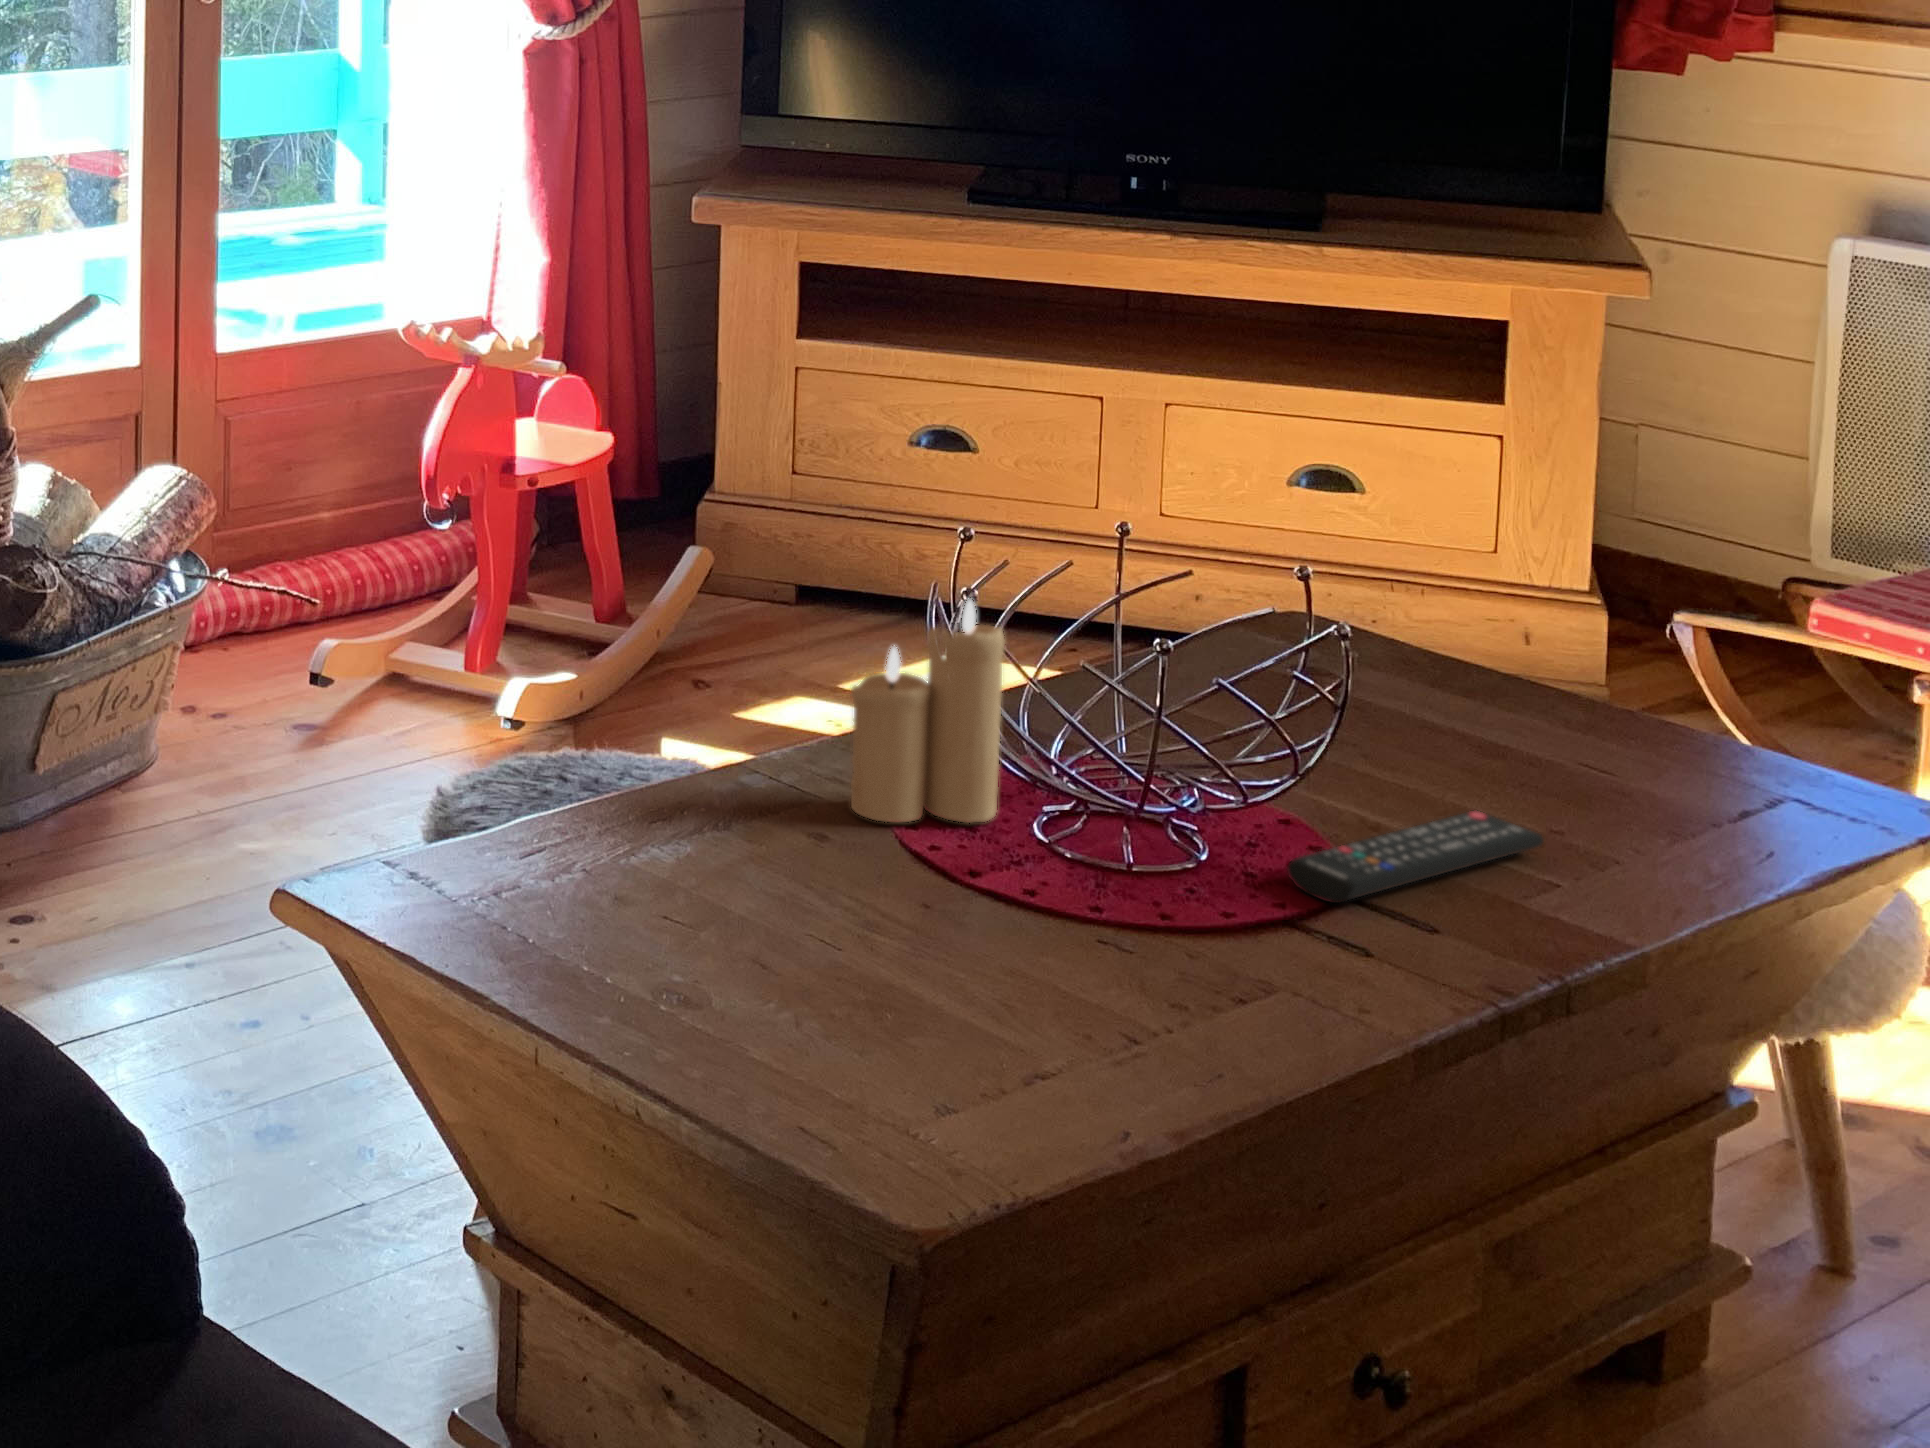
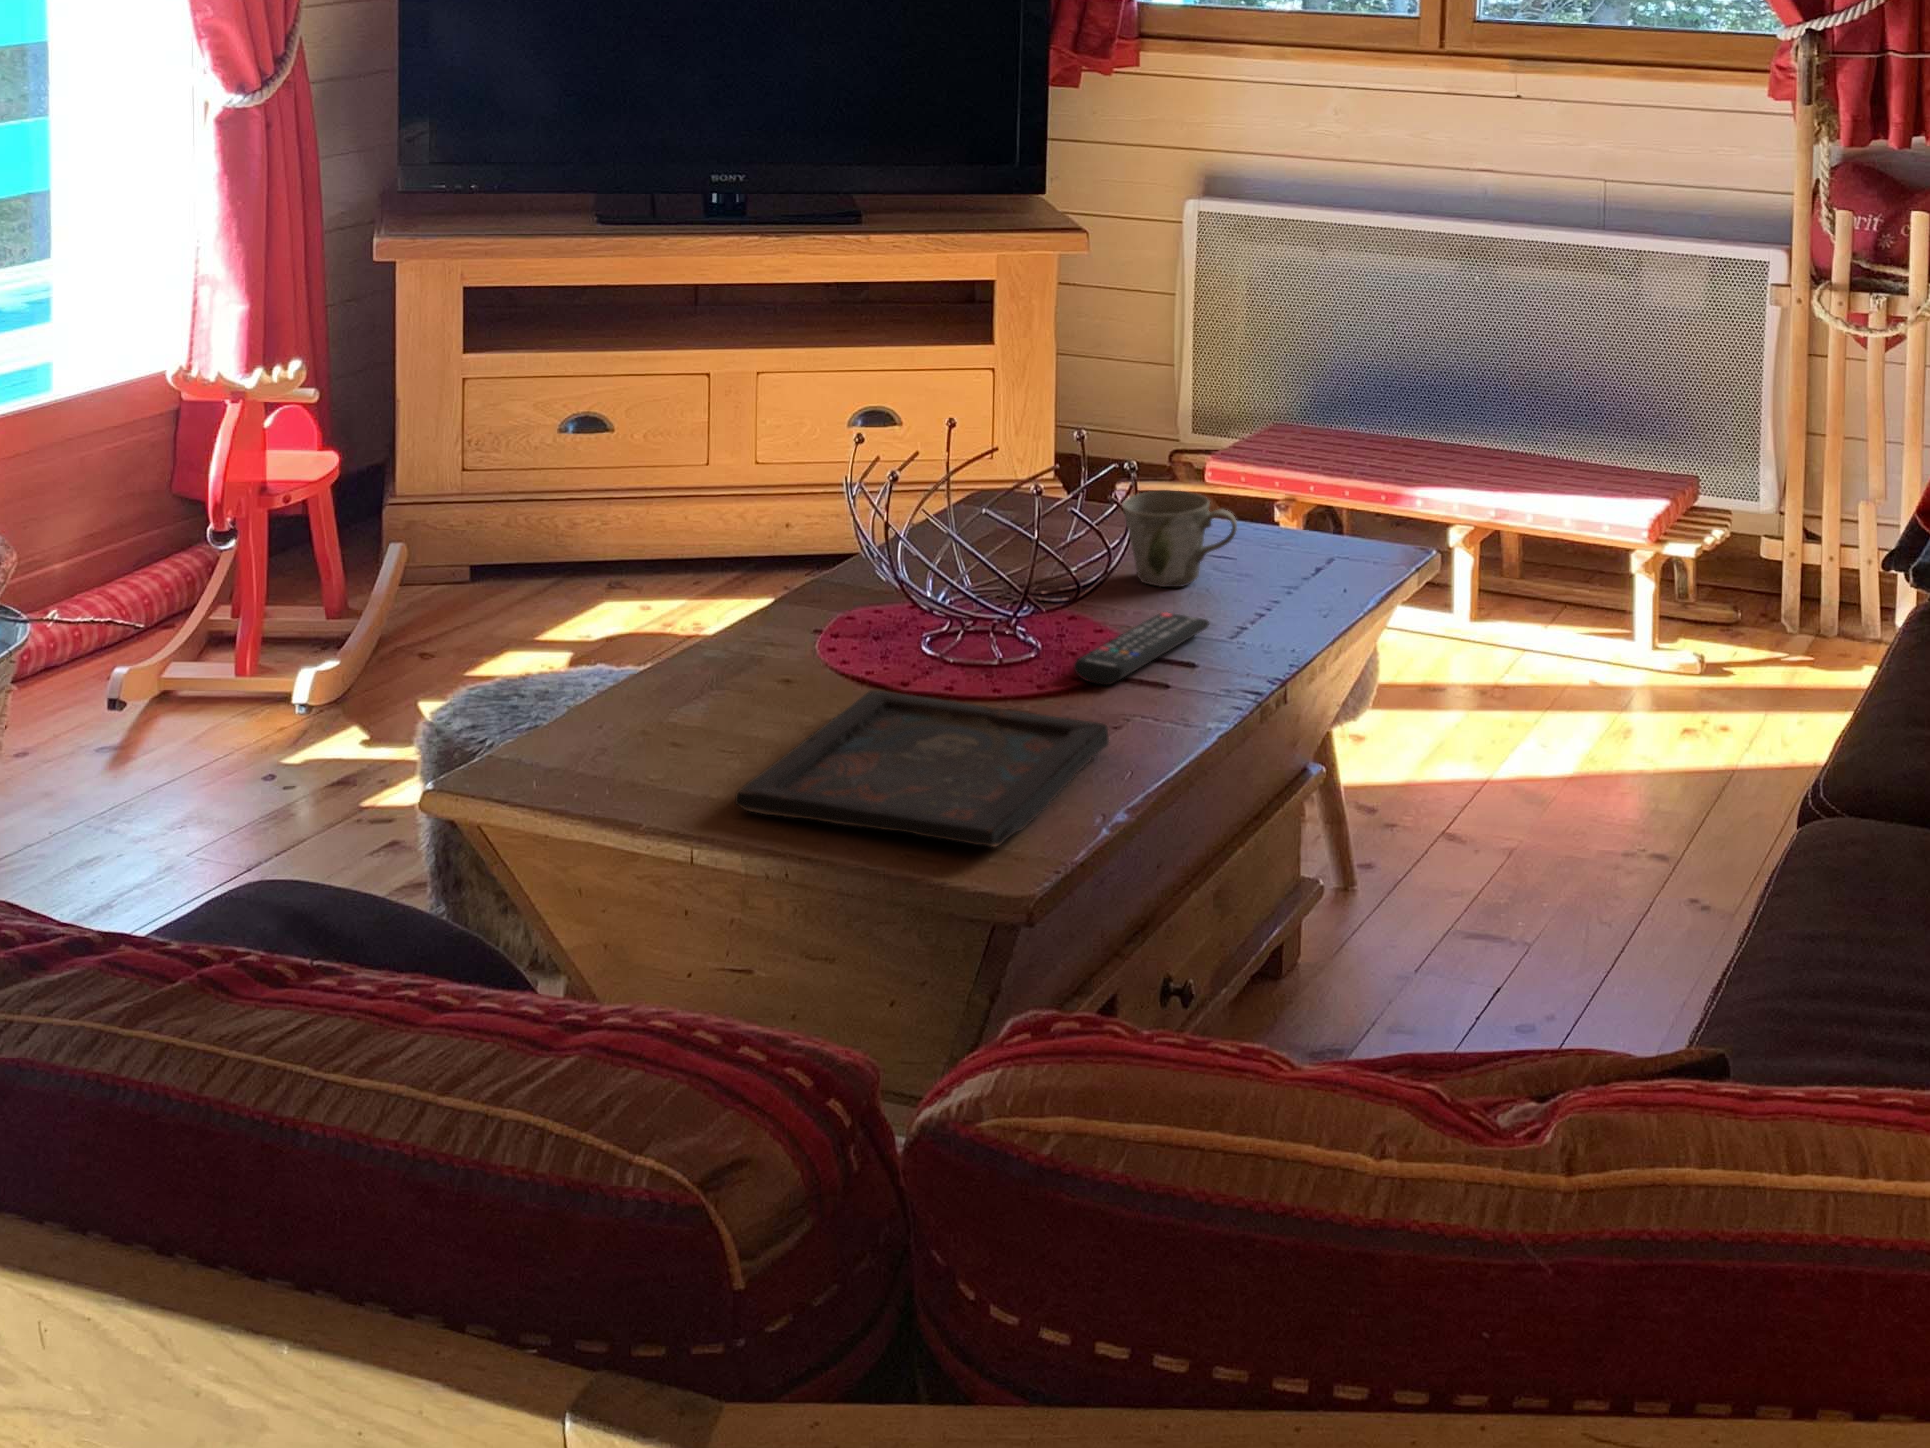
candle: present [851,598,1005,823] -> none [765,506,873,686]
mug: none [1461,634,1642,776] -> present [1122,490,1237,587]
tray: none [676,848,1265,1112] -> present [735,690,1109,847]

